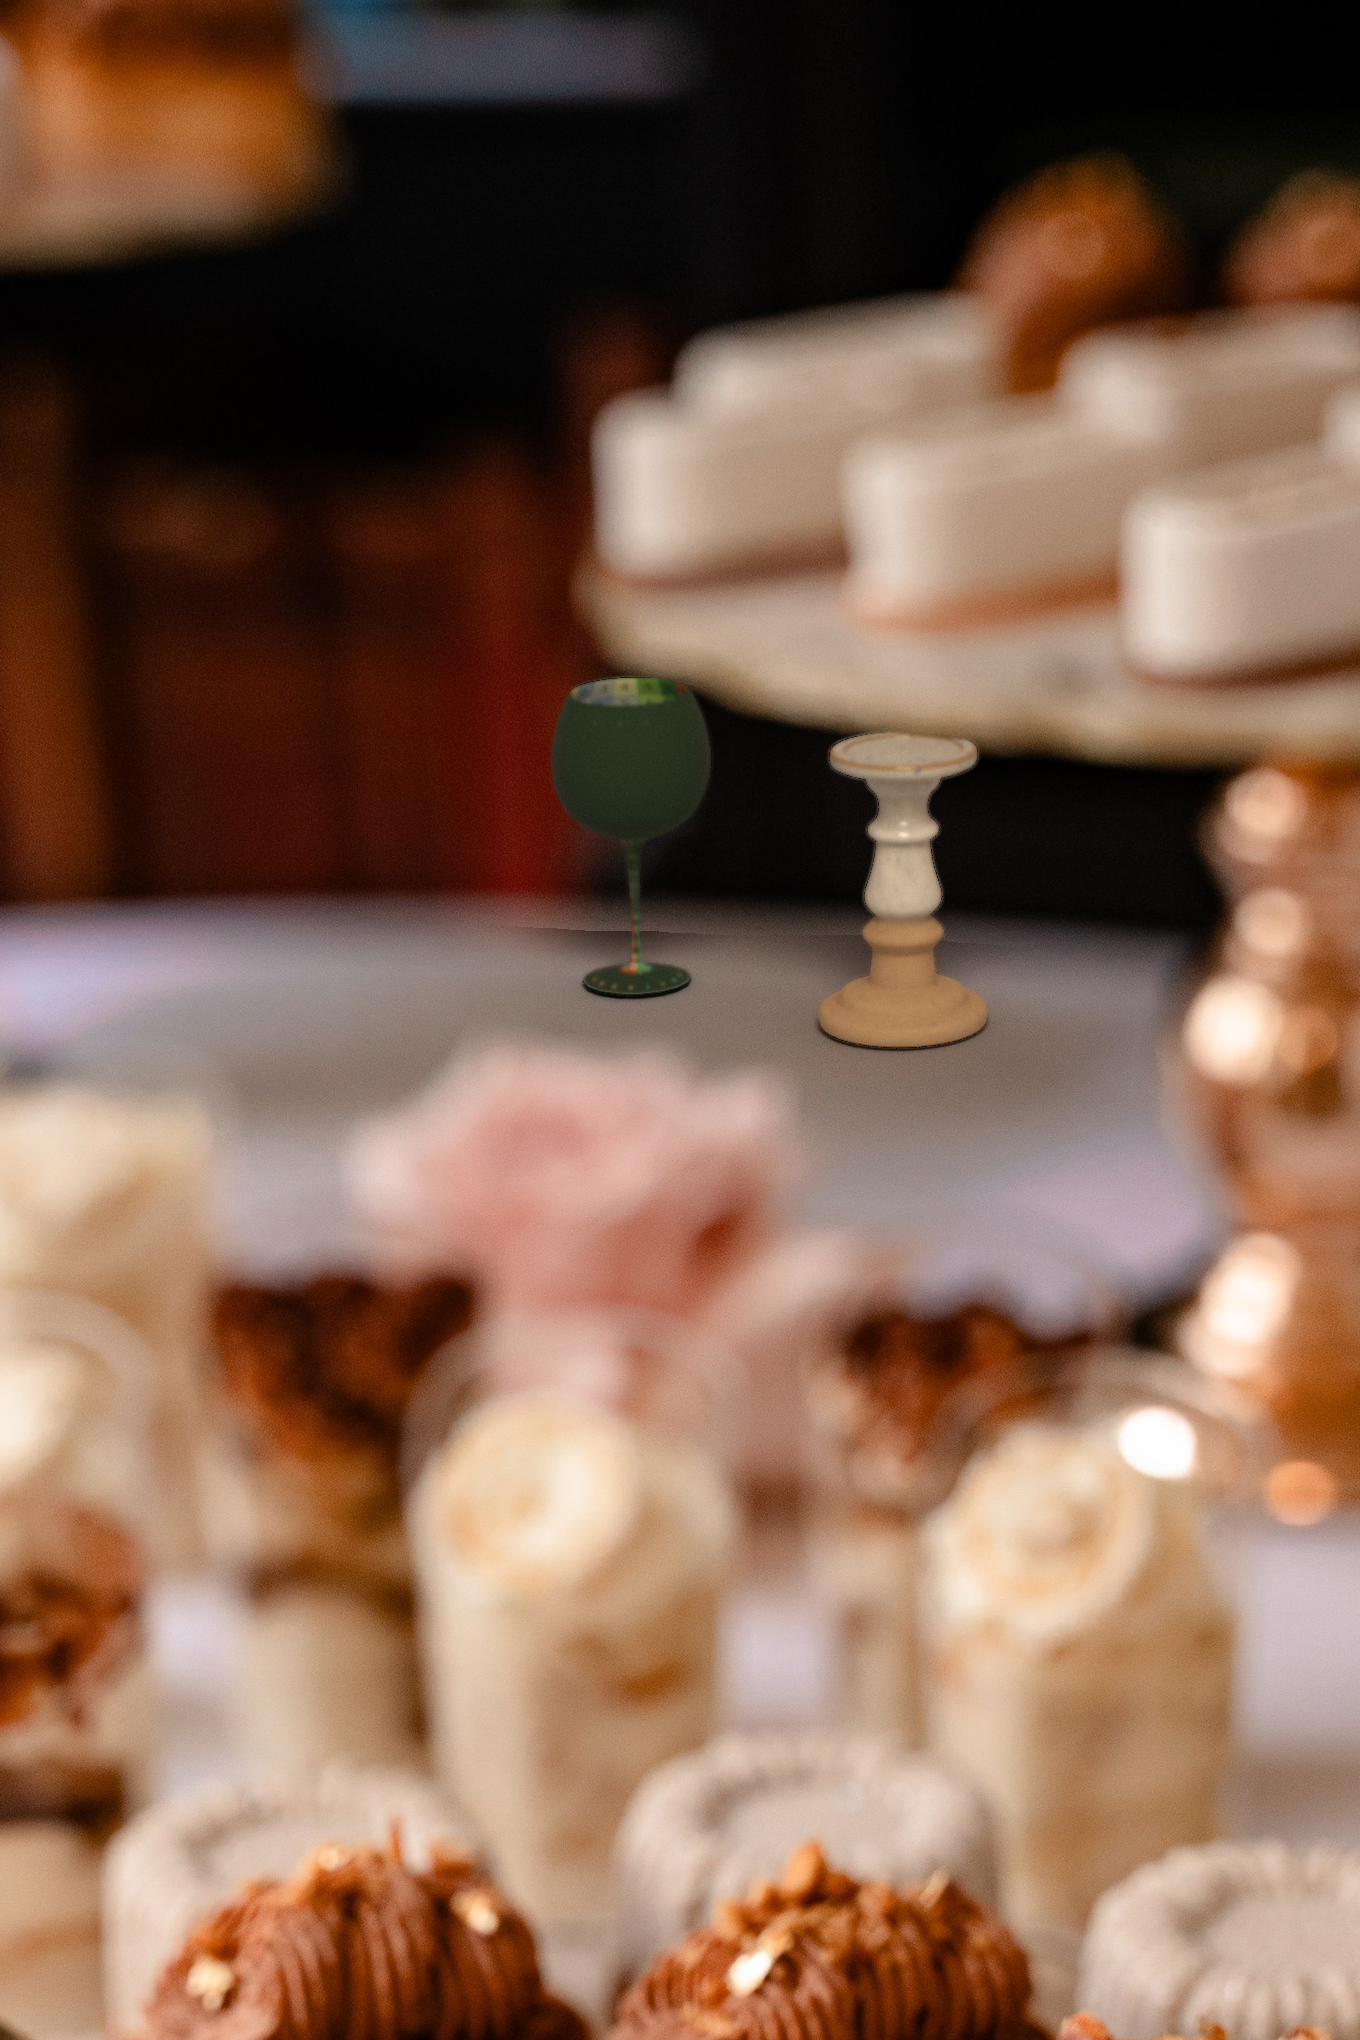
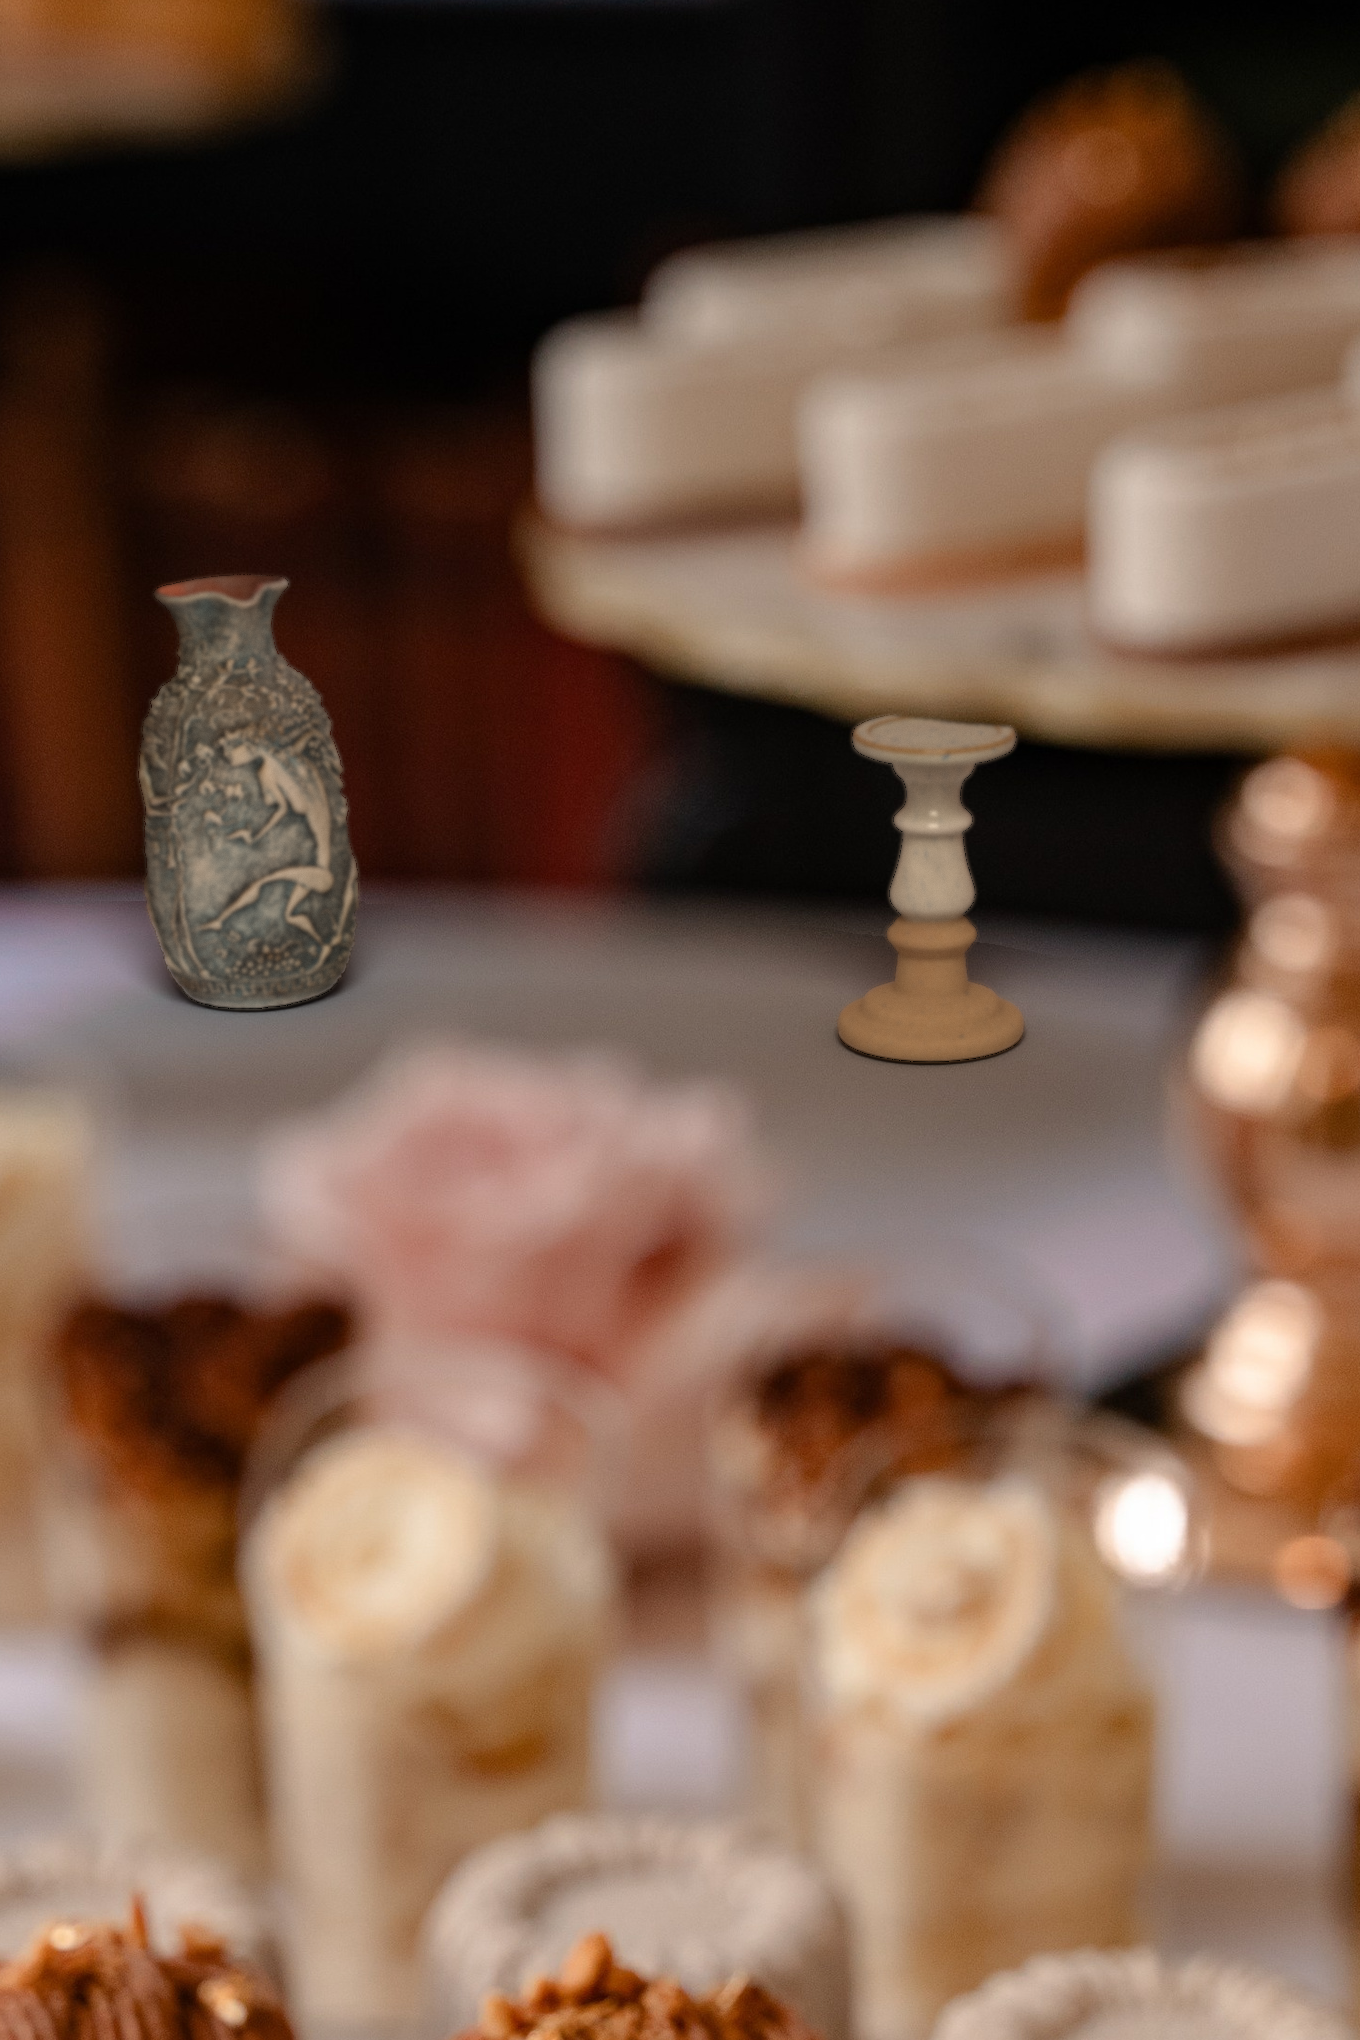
decorative vase: none [177,625,376,1016] -> present [139,575,359,1008]
wine glass: present [551,678,711,995] -> none [553,644,730,996]

